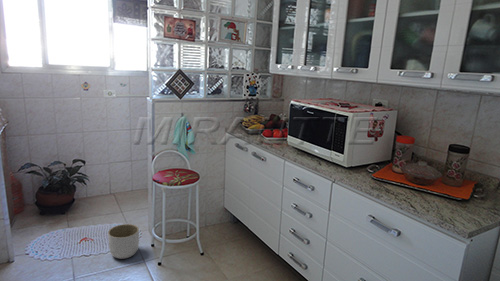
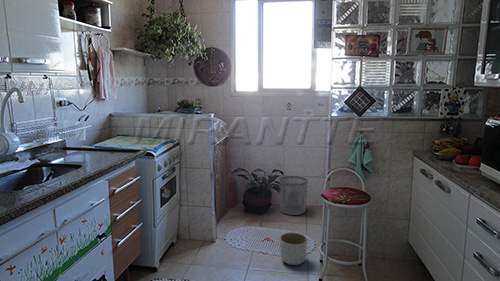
waste bin: none [83,163,117,206] -> present [280,176,308,215]

